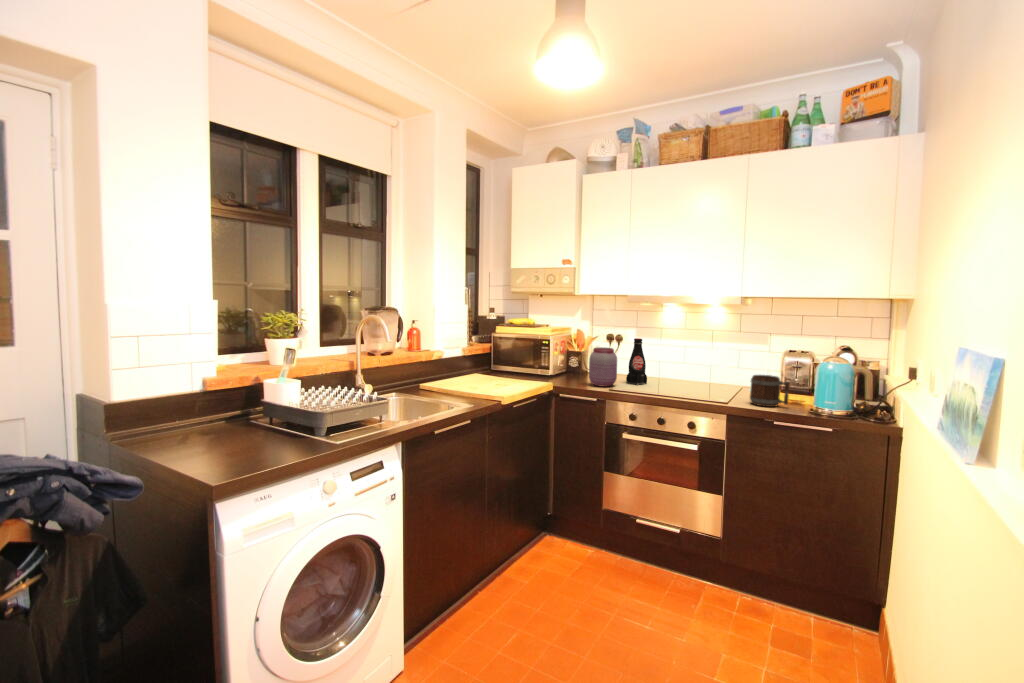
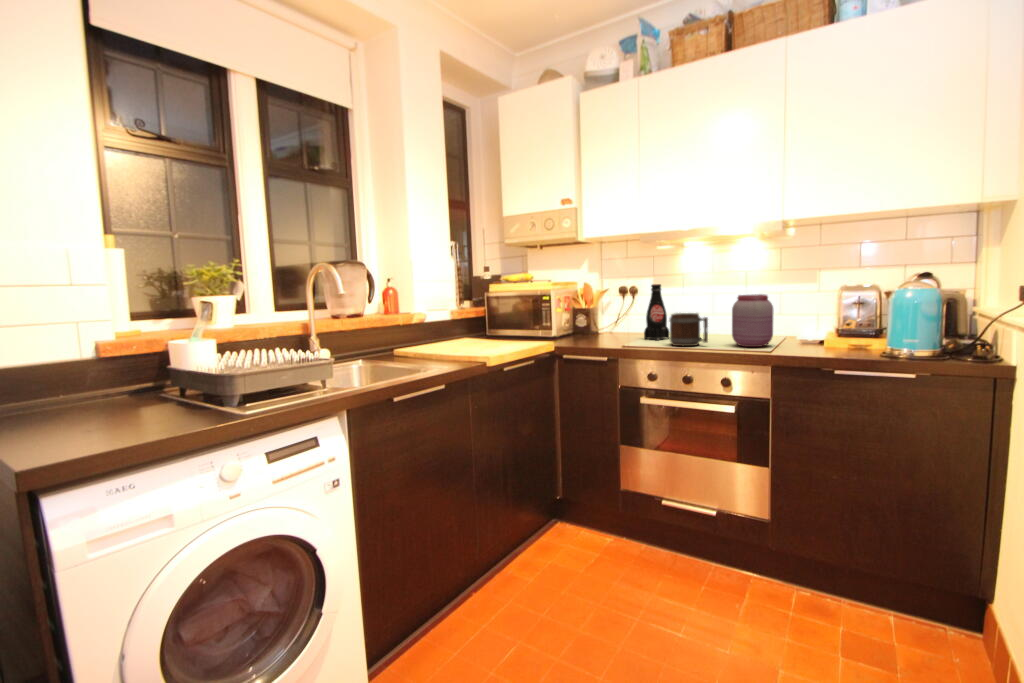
jar: present [589,347,617,387] -> present [732,294,773,347]
mug: present [750,375,789,407] -> present [670,313,708,346]

